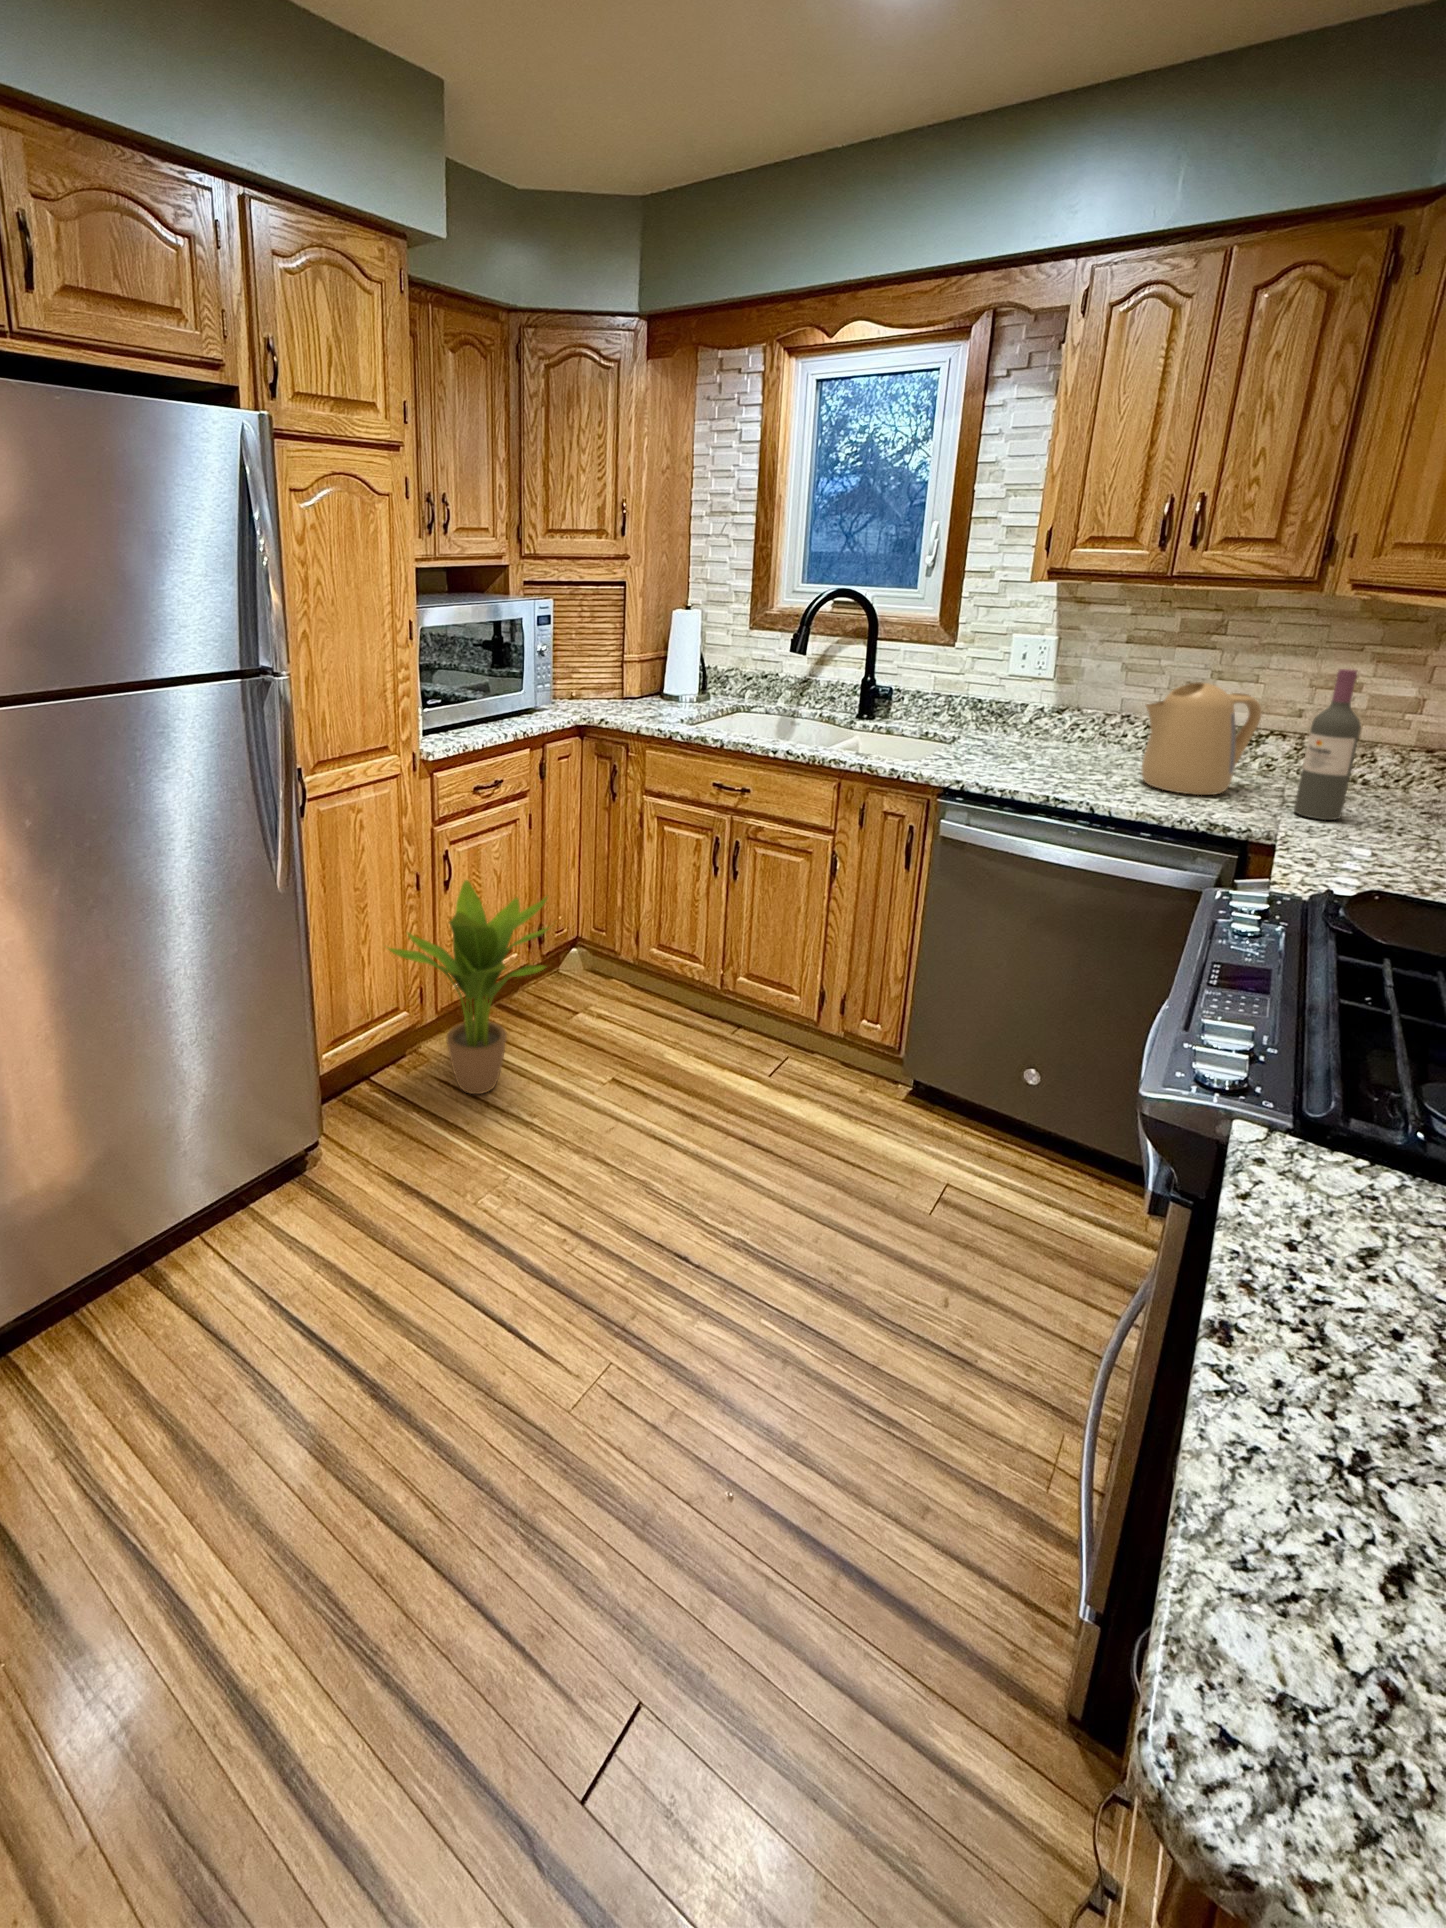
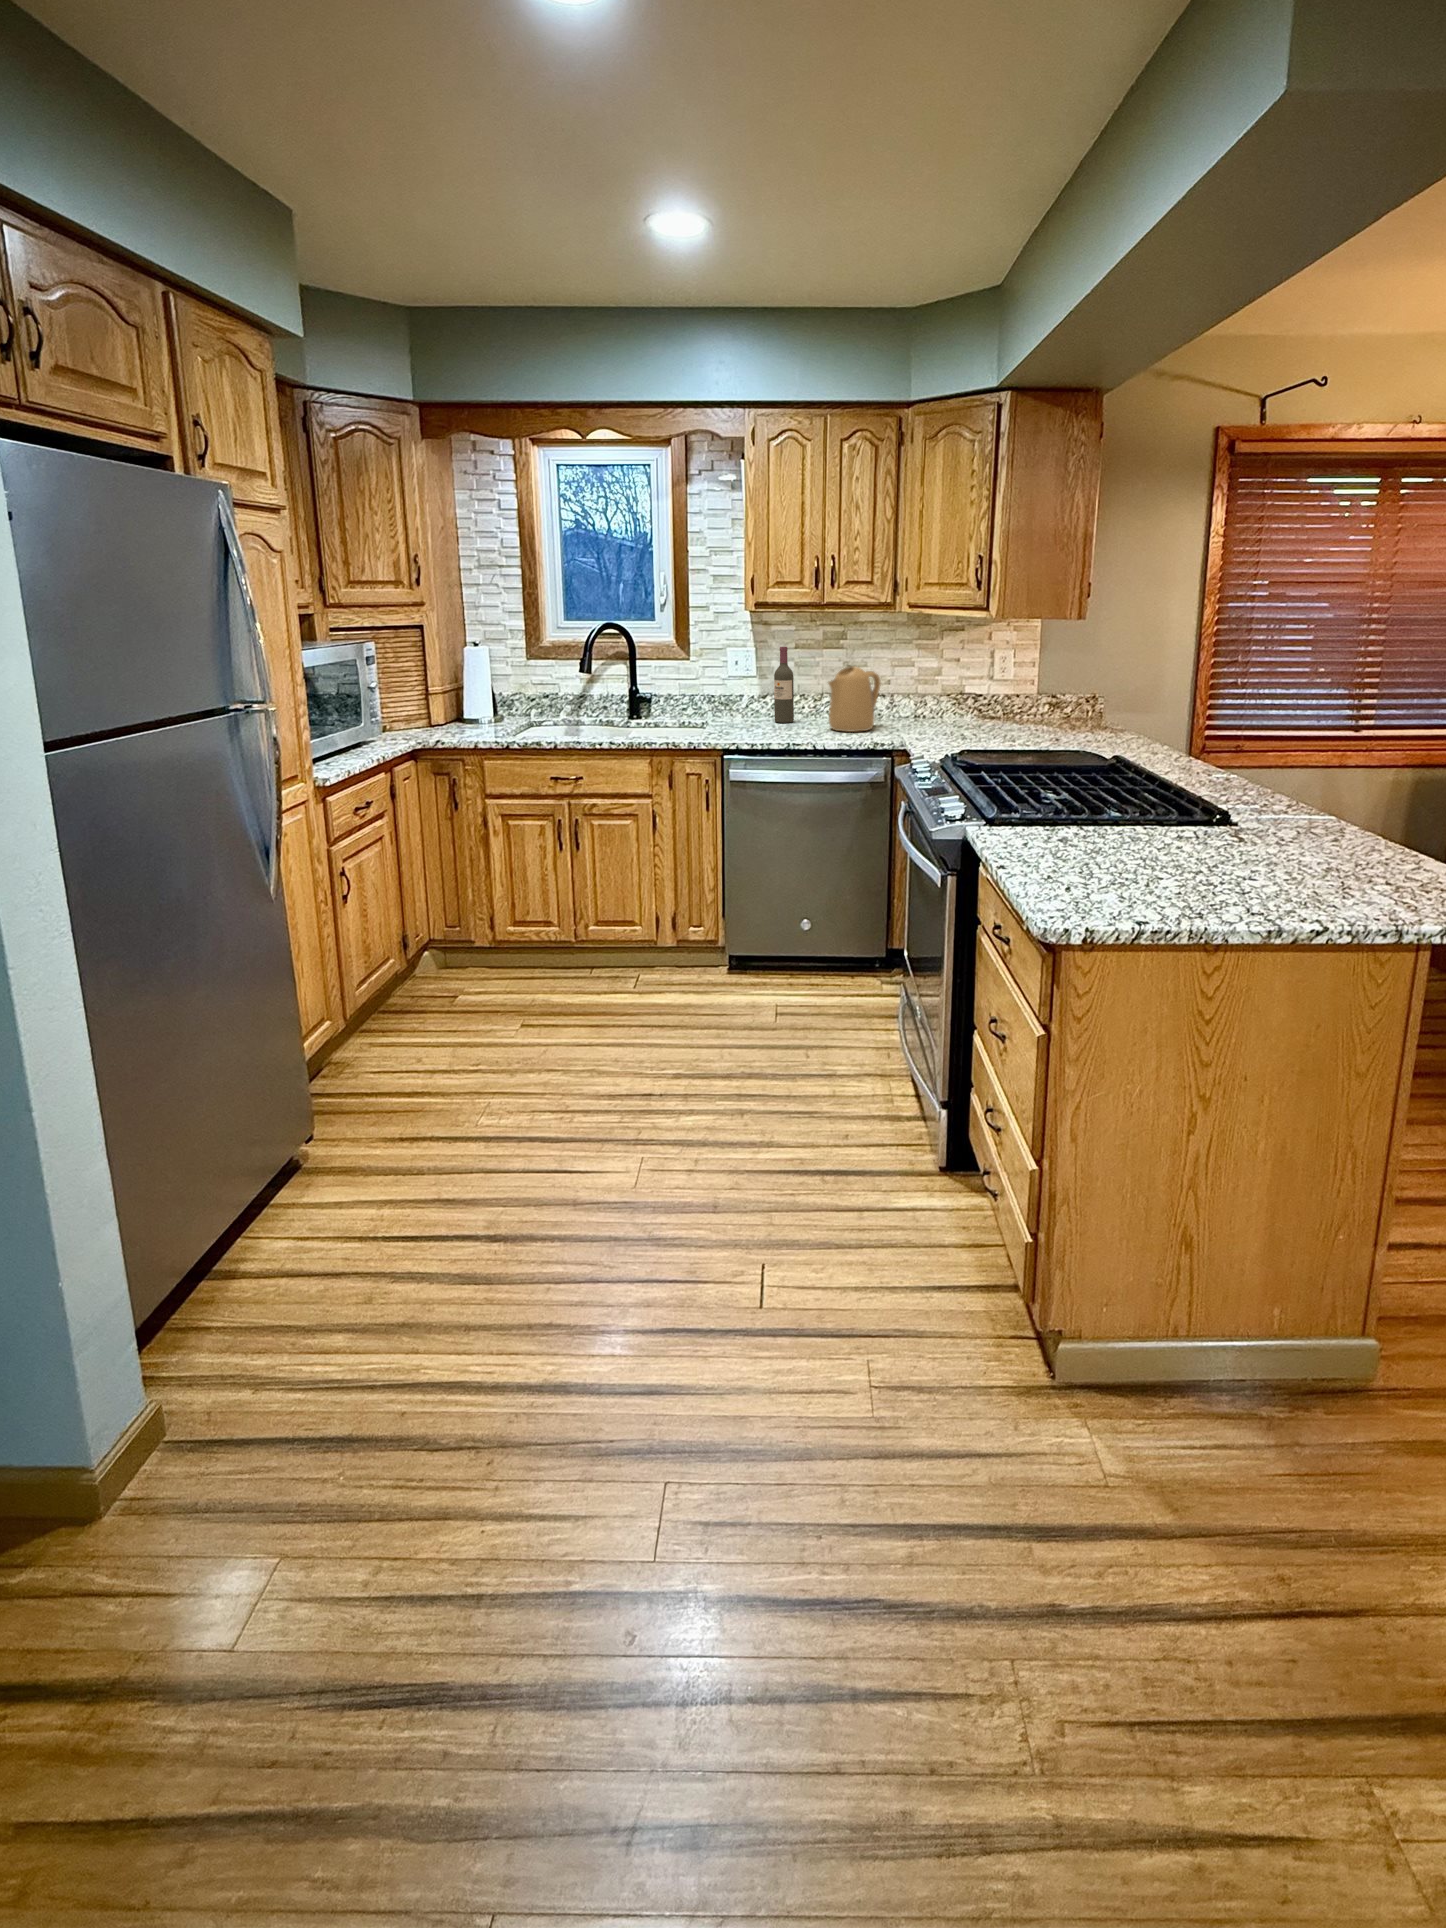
wine bottle: present [1294,669,1361,820] -> present [774,647,794,723]
potted plant: present [388,880,549,1094] -> none [331,884,485,1071]

